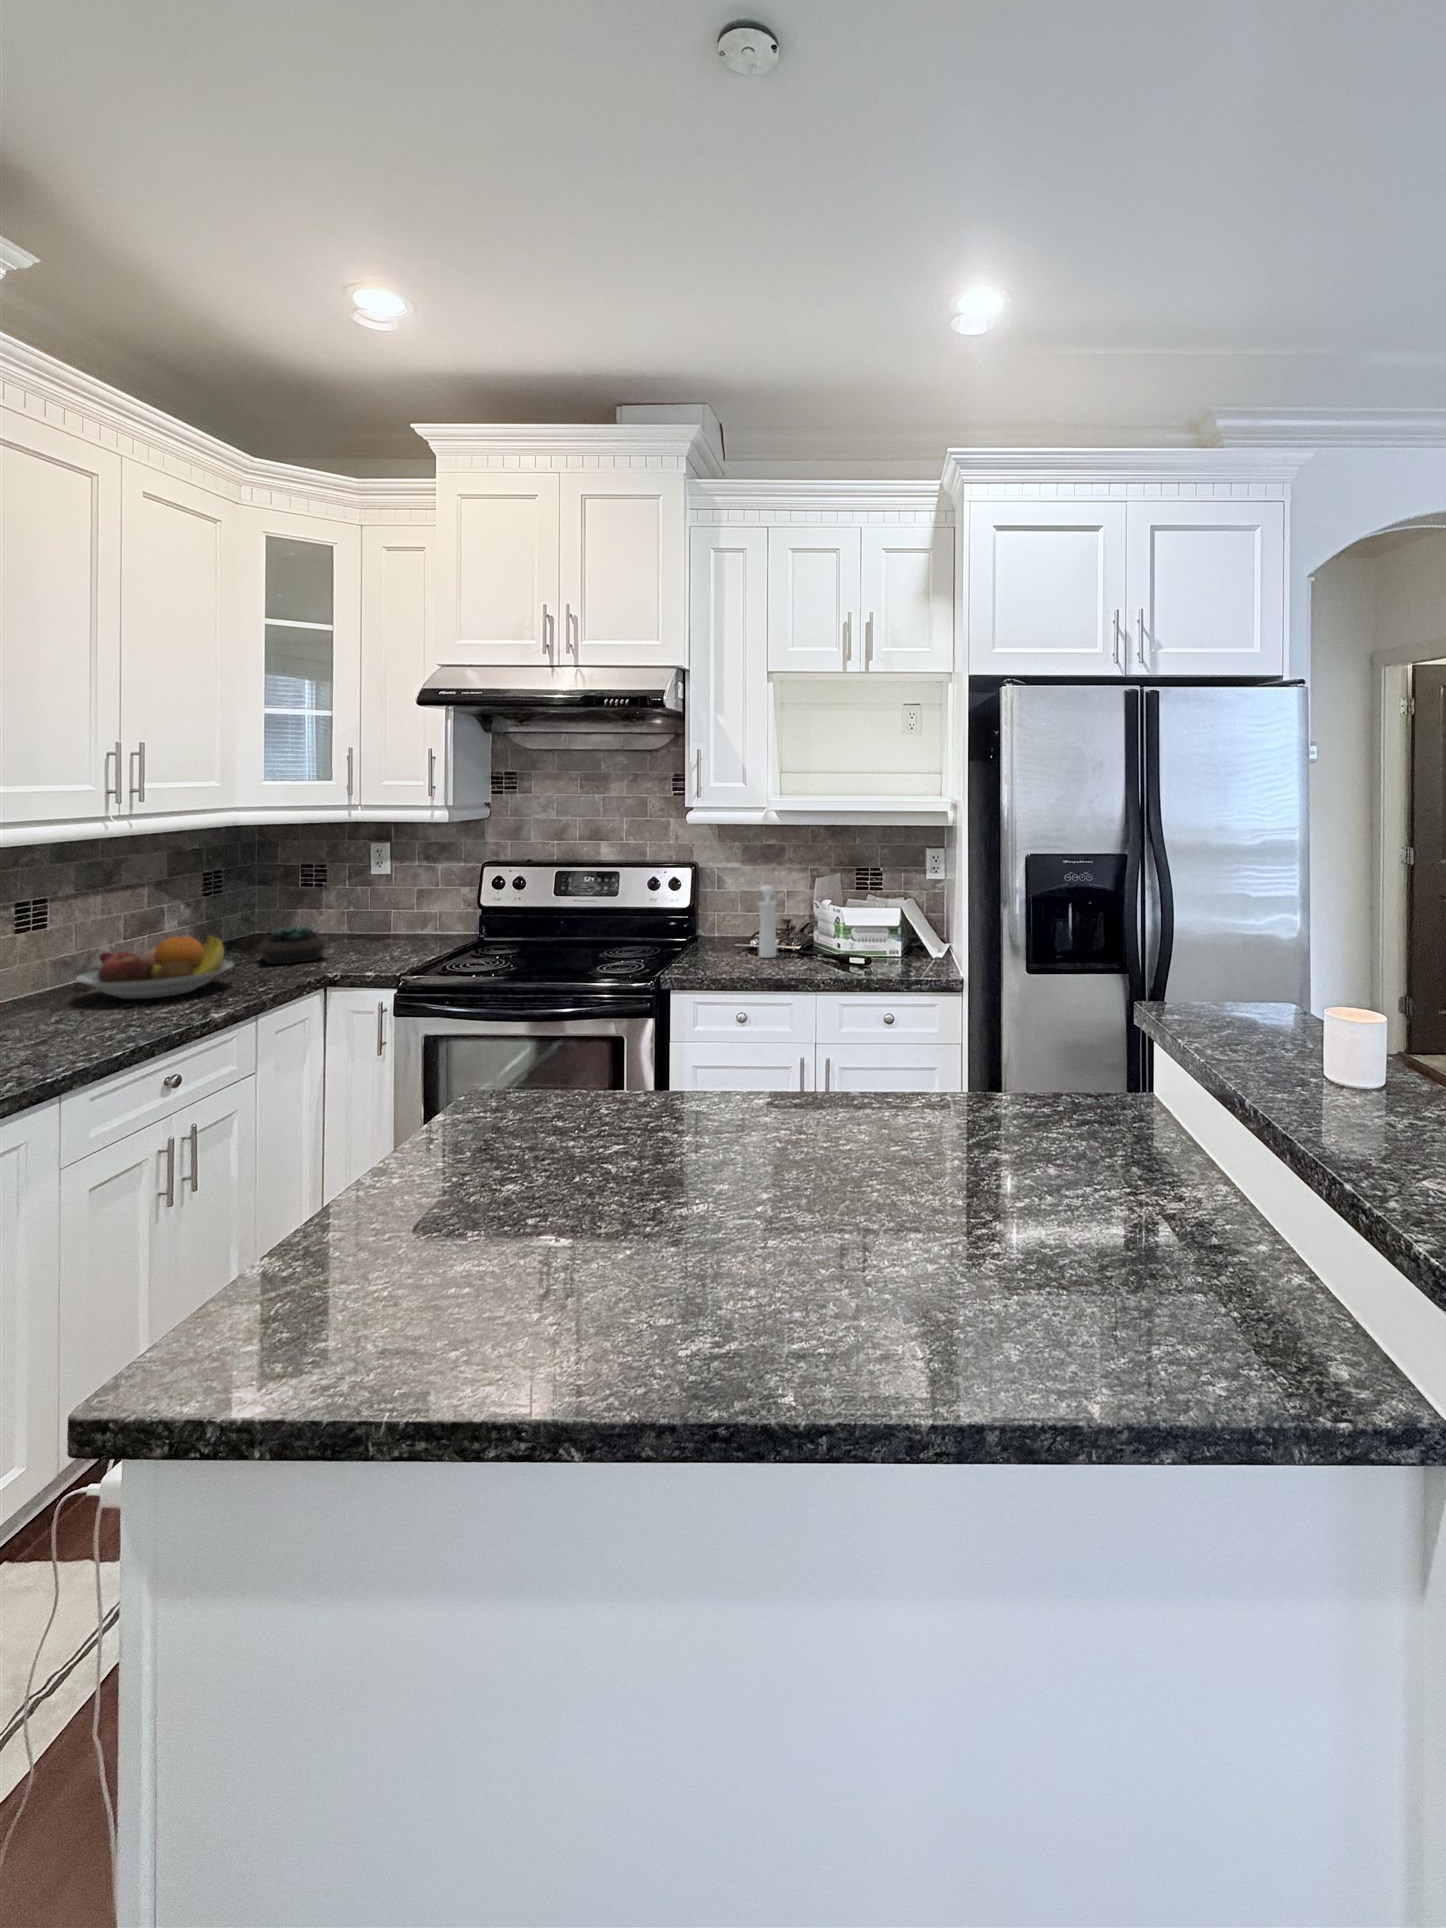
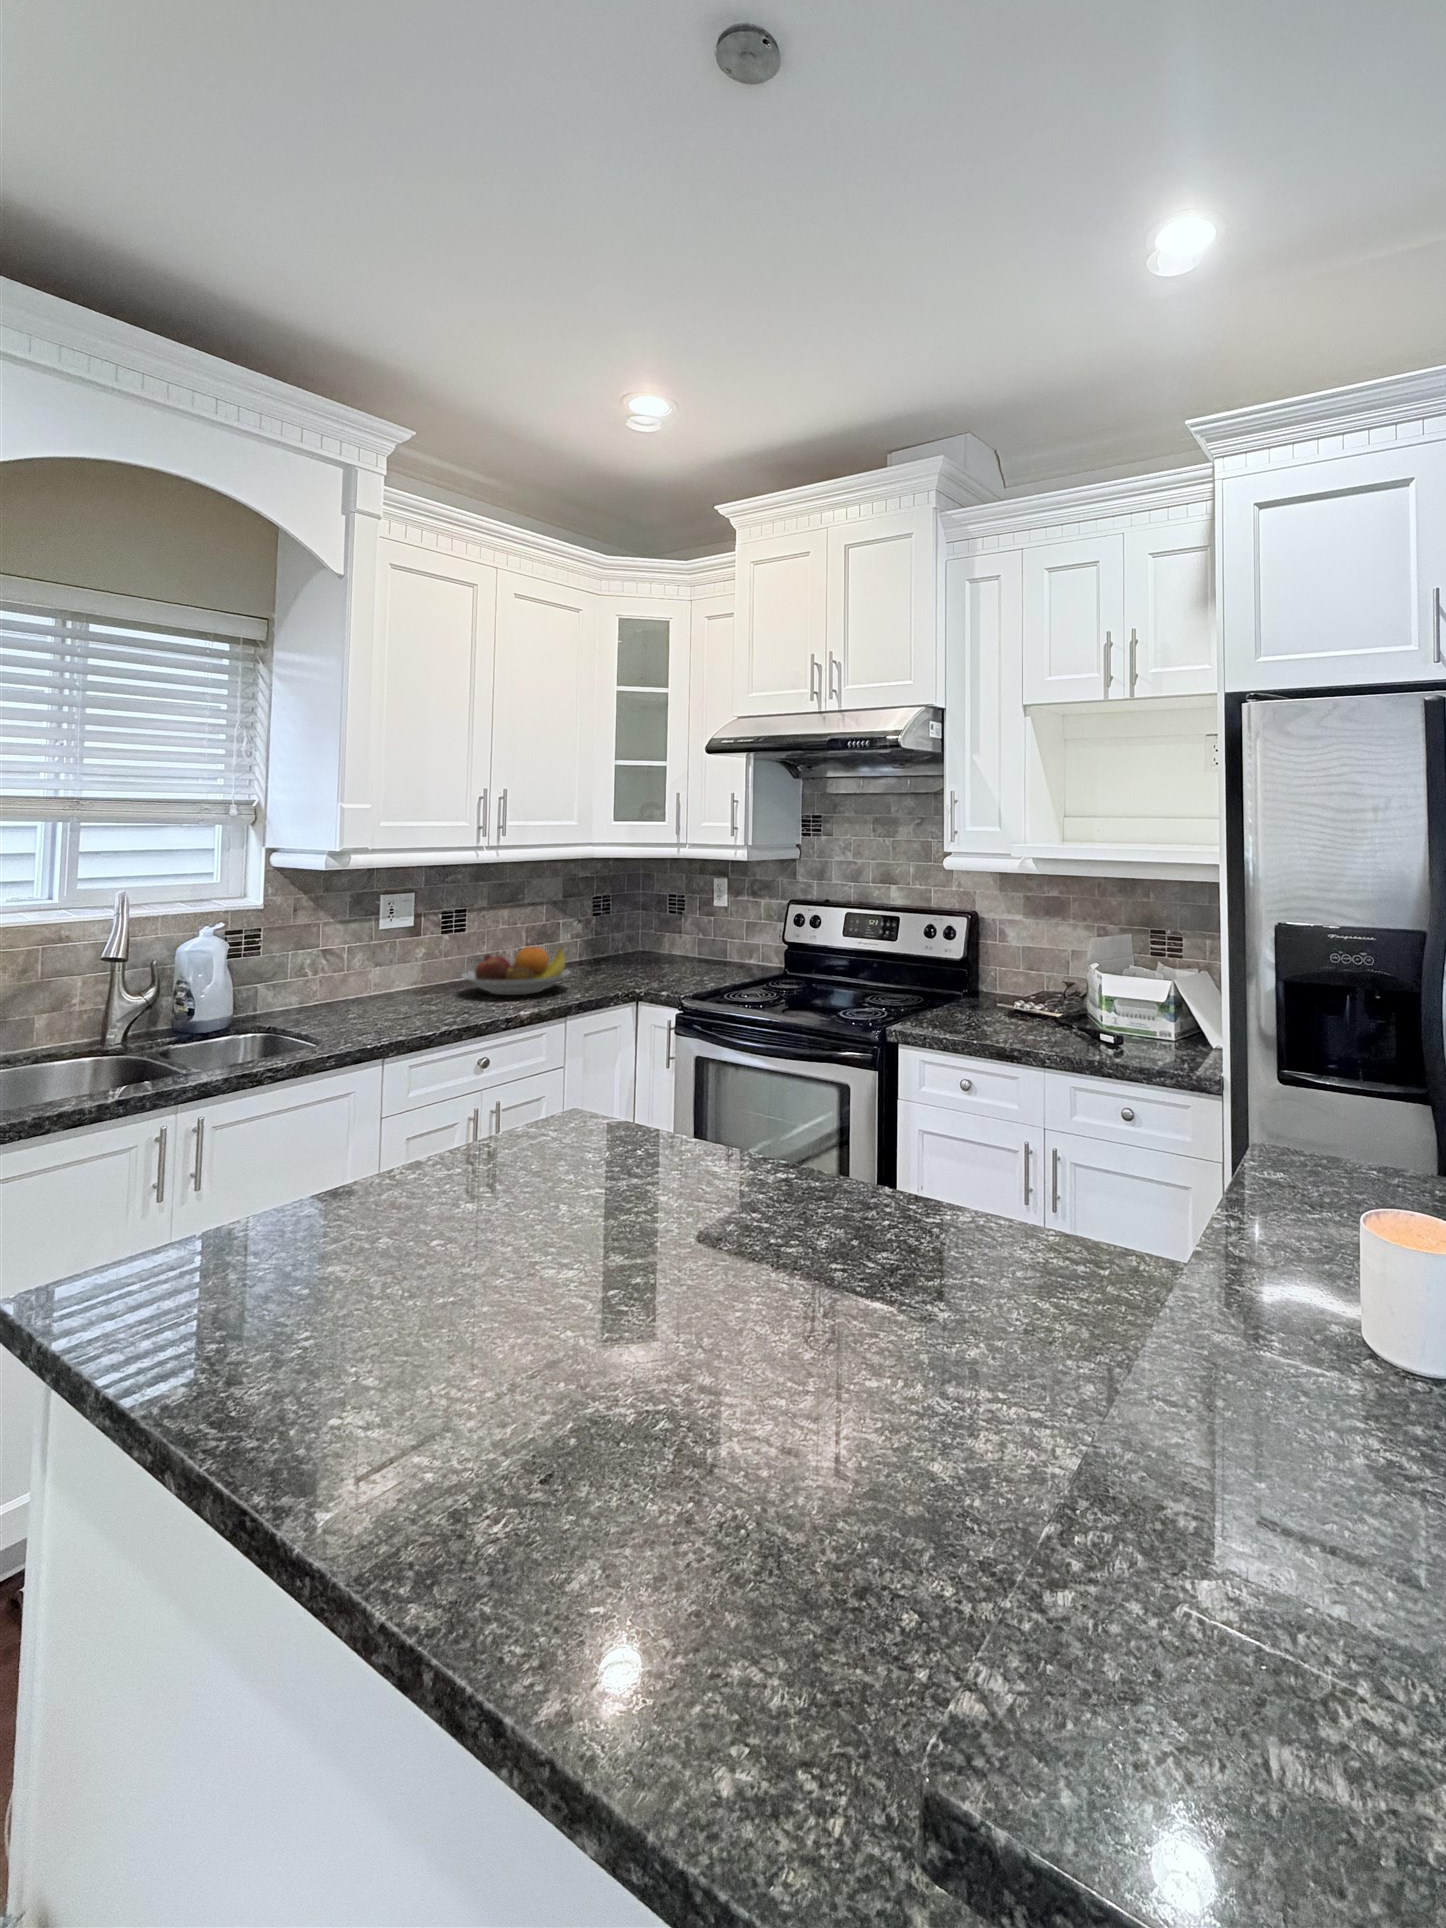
pepper mill: present [759,885,777,958] -> none [1012,941,1041,1022]
succulent plant: present [259,926,326,964] -> none [610,945,662,978]

